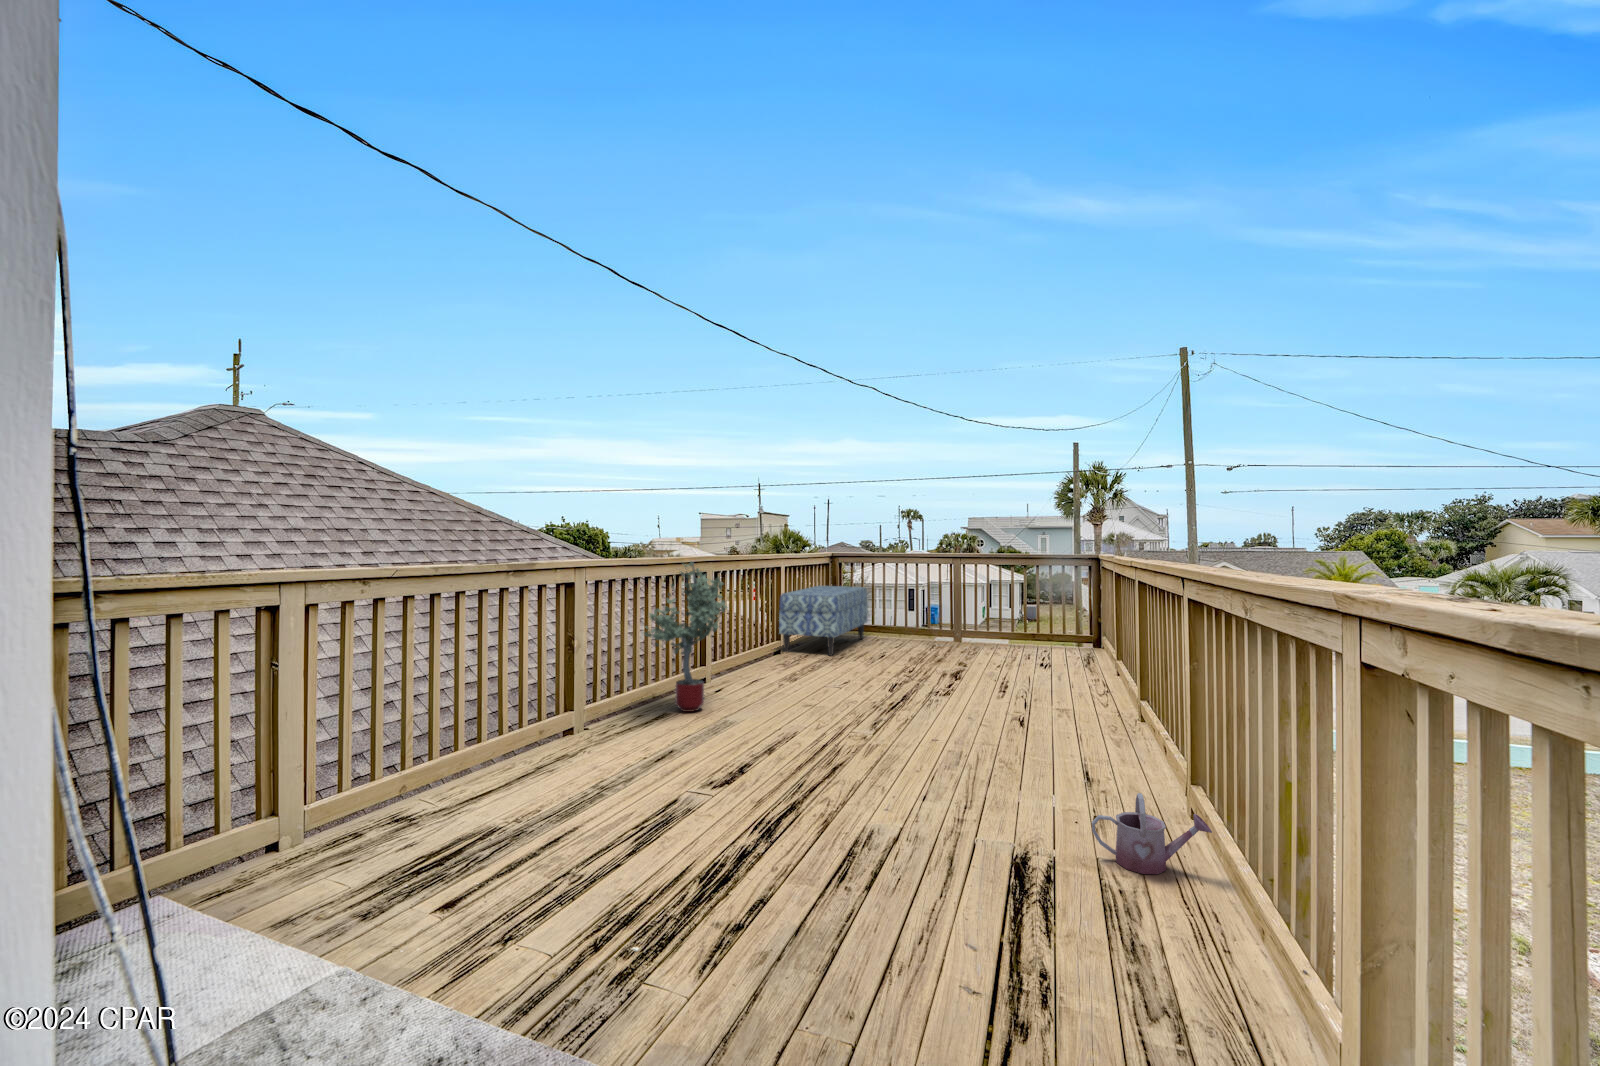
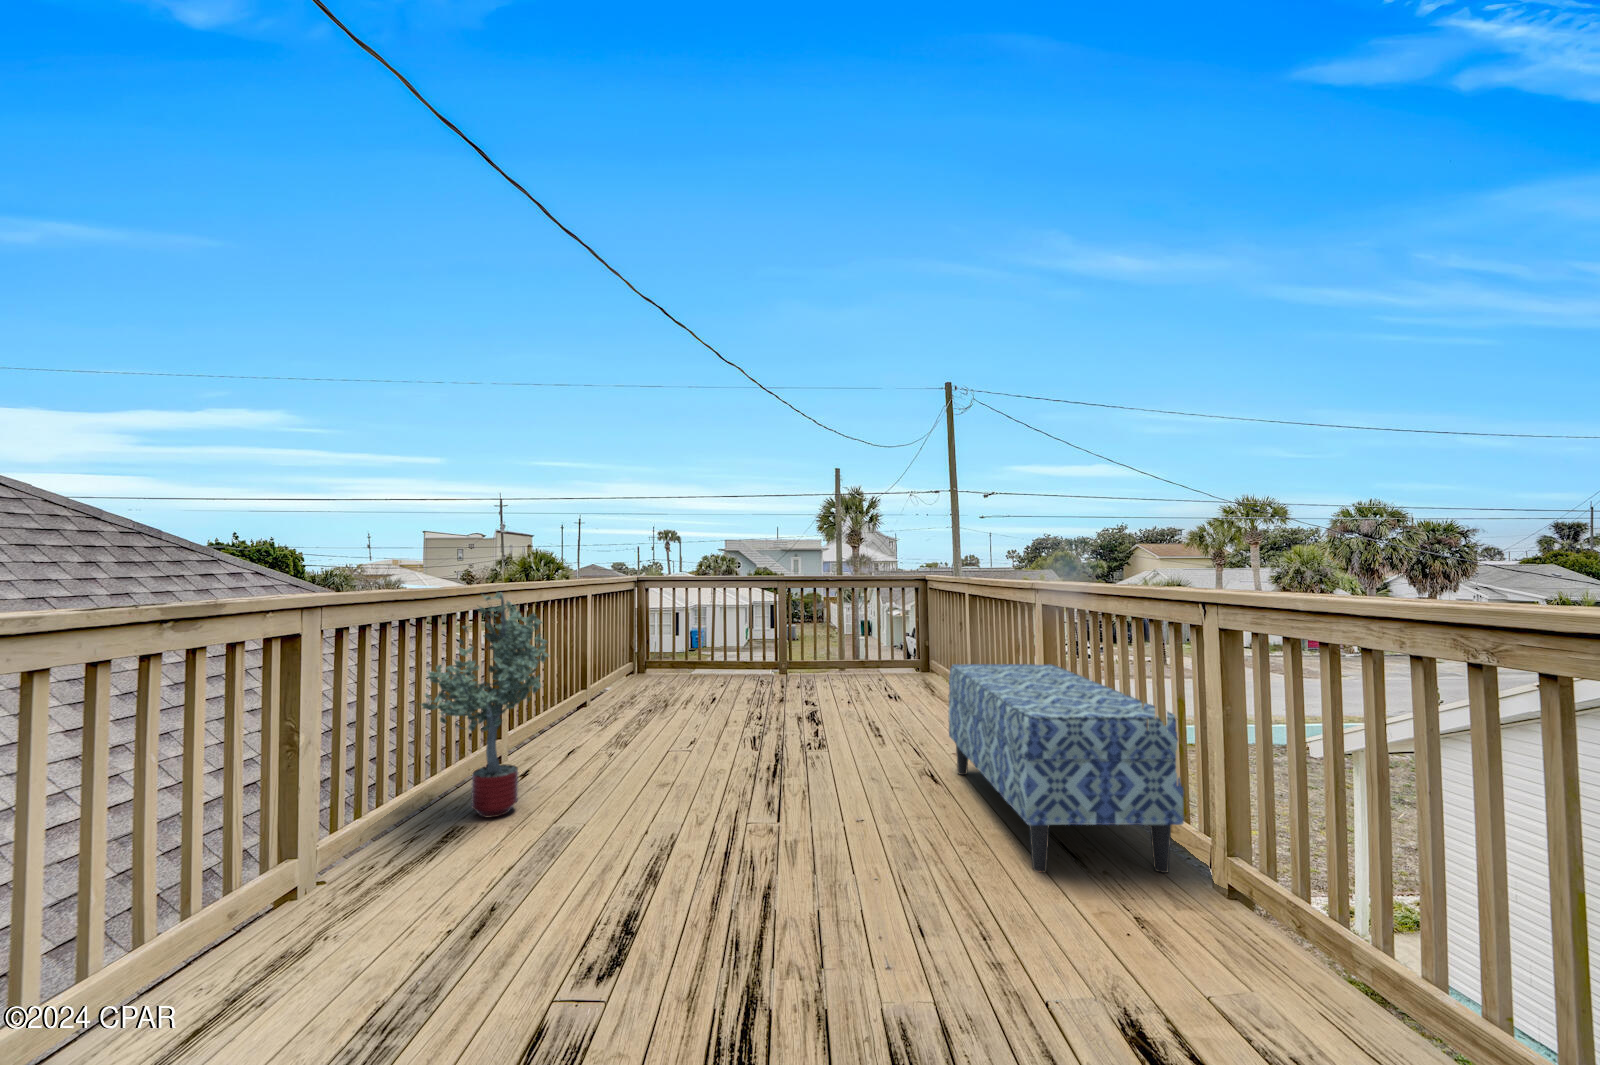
bench: present [779,586,868,656] -> present [949,664,1184,873]
watering can: present [1092,793,1212,874] -> none [1198,900,1350,1022]

